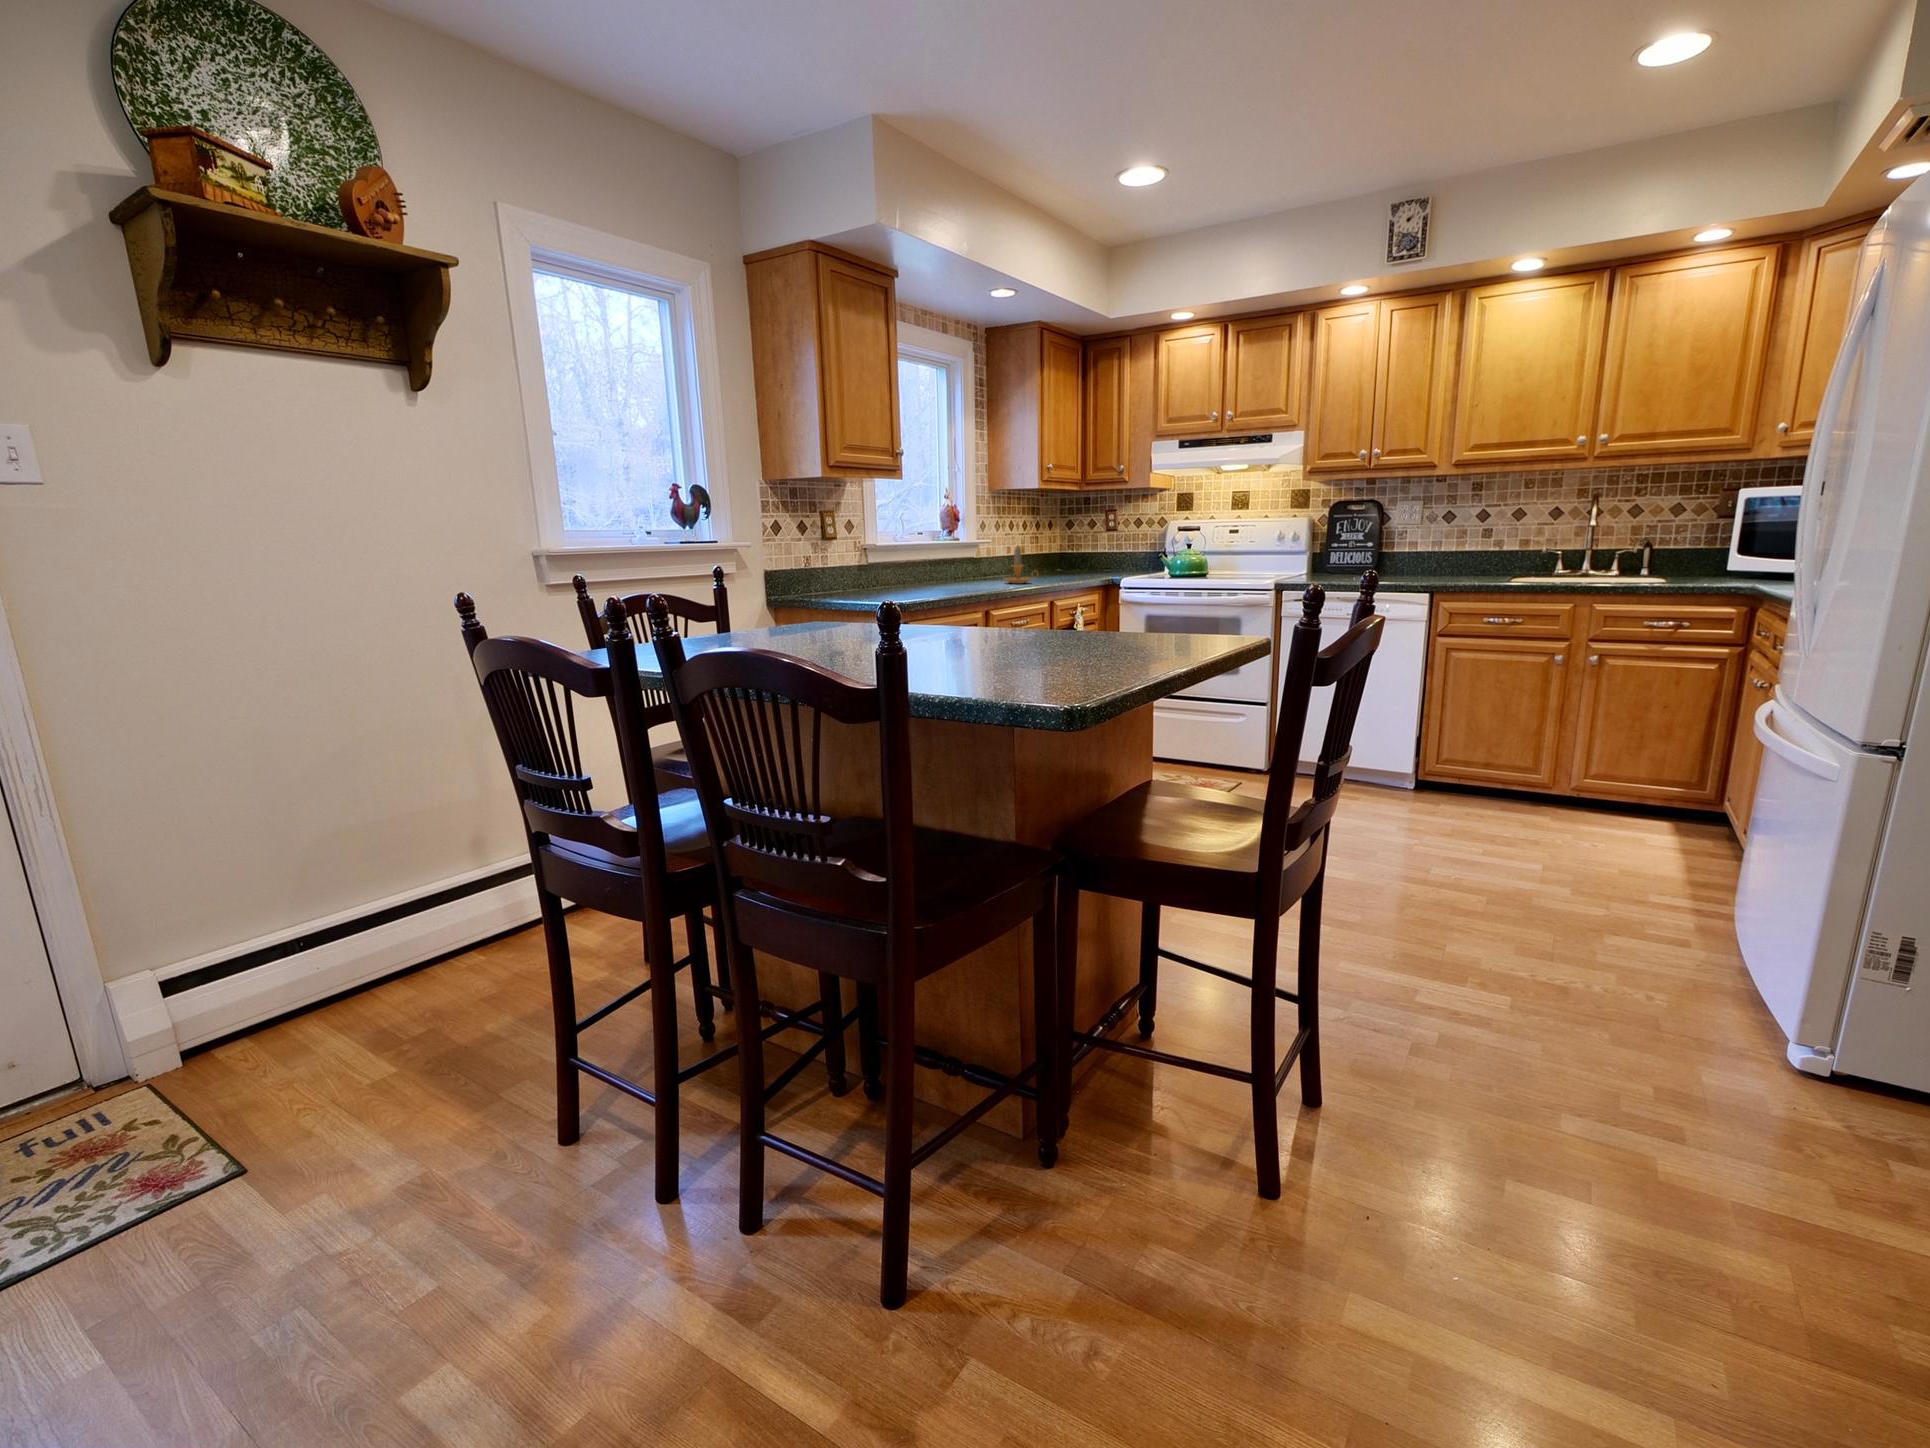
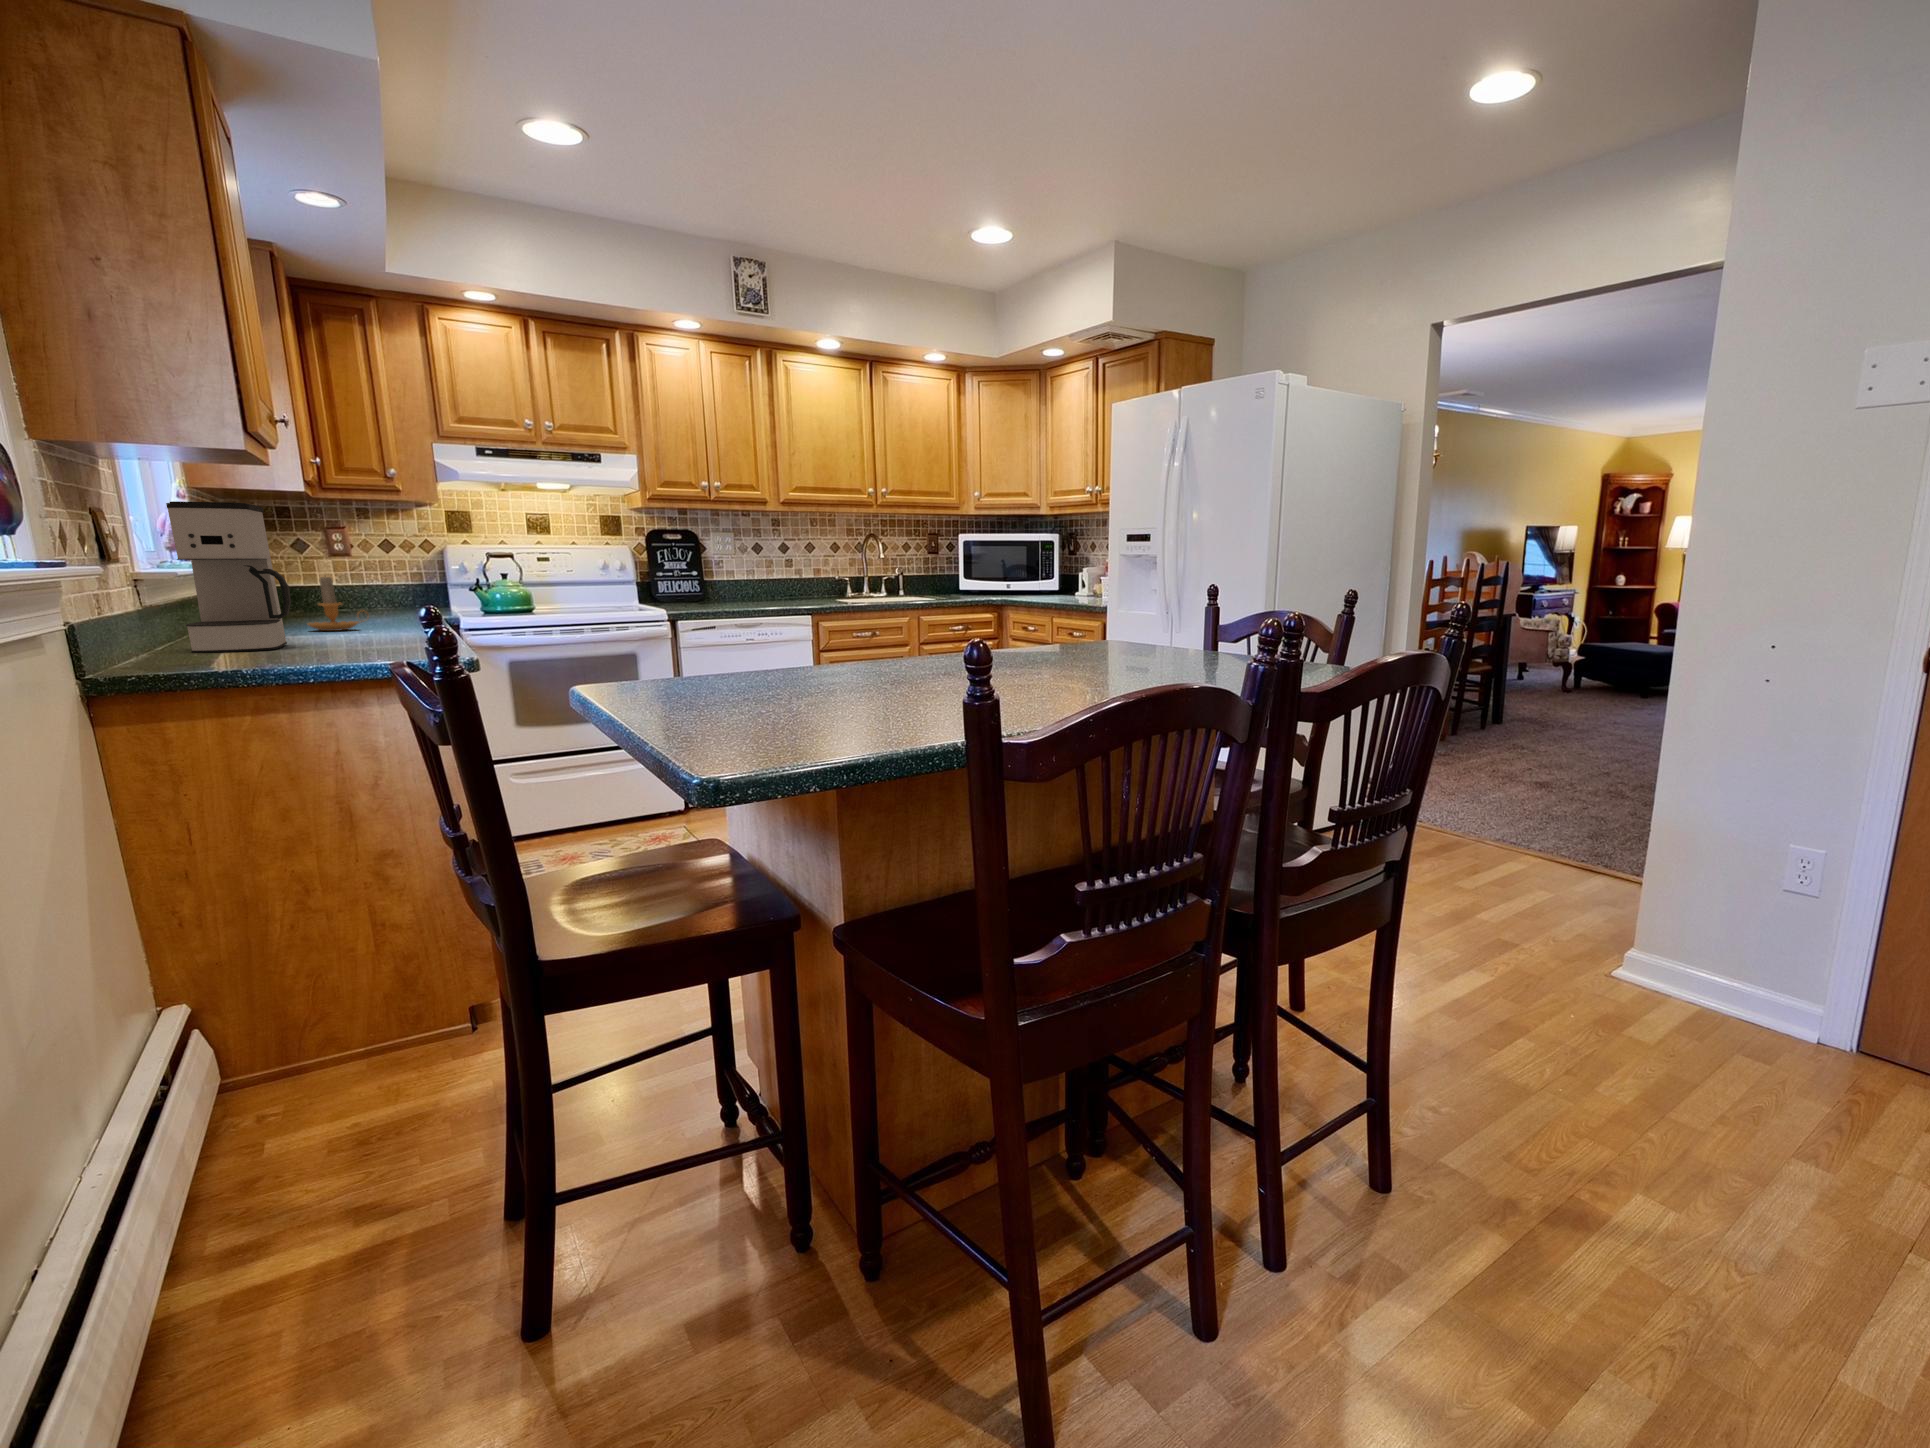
coffee maker: none [873,505,929,592] -> present [166,501,291,653]

